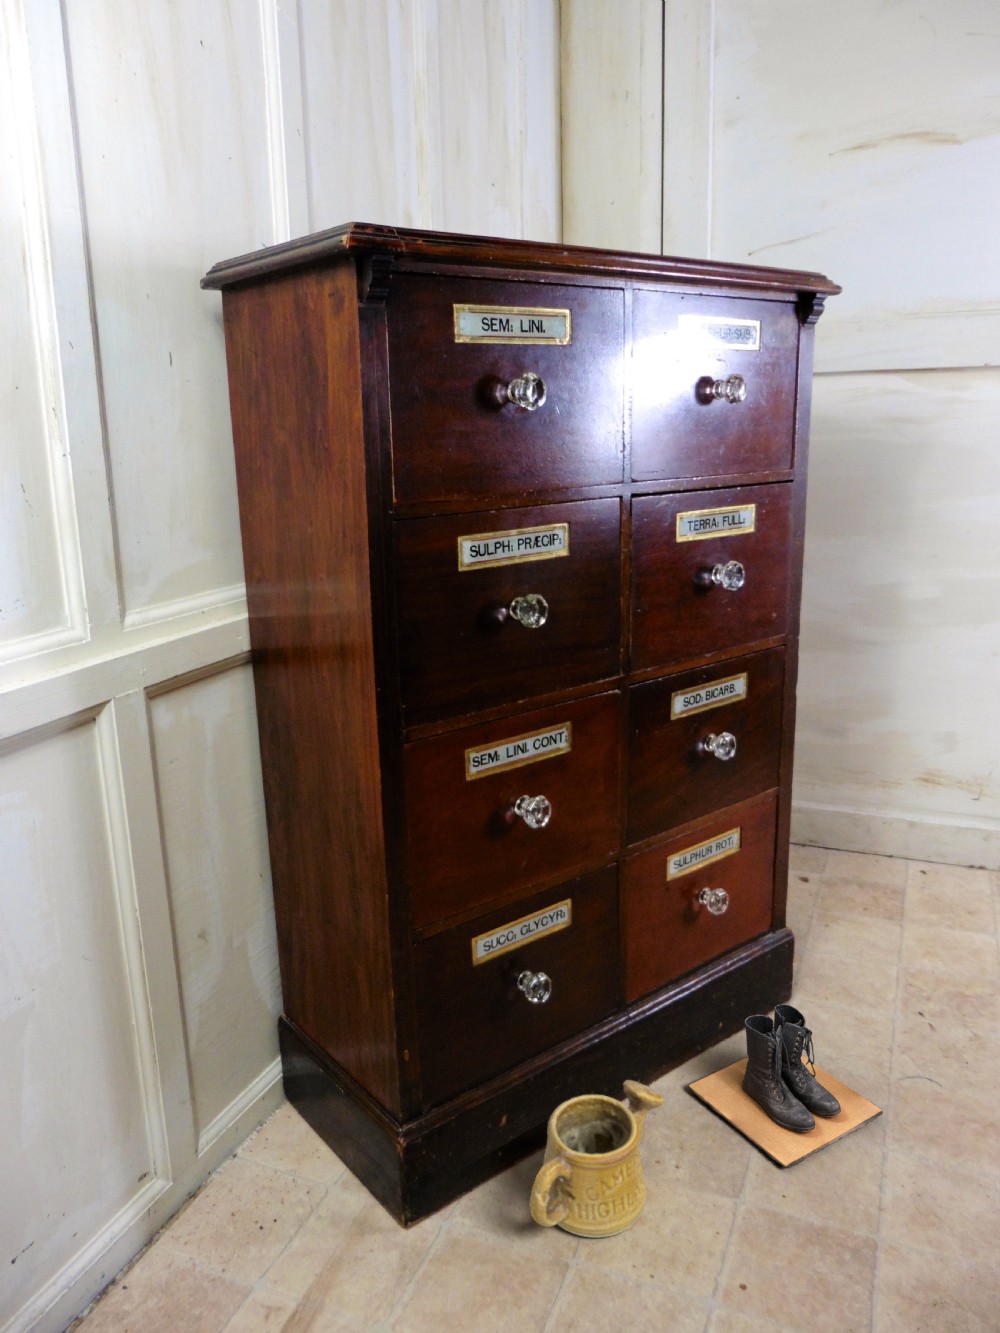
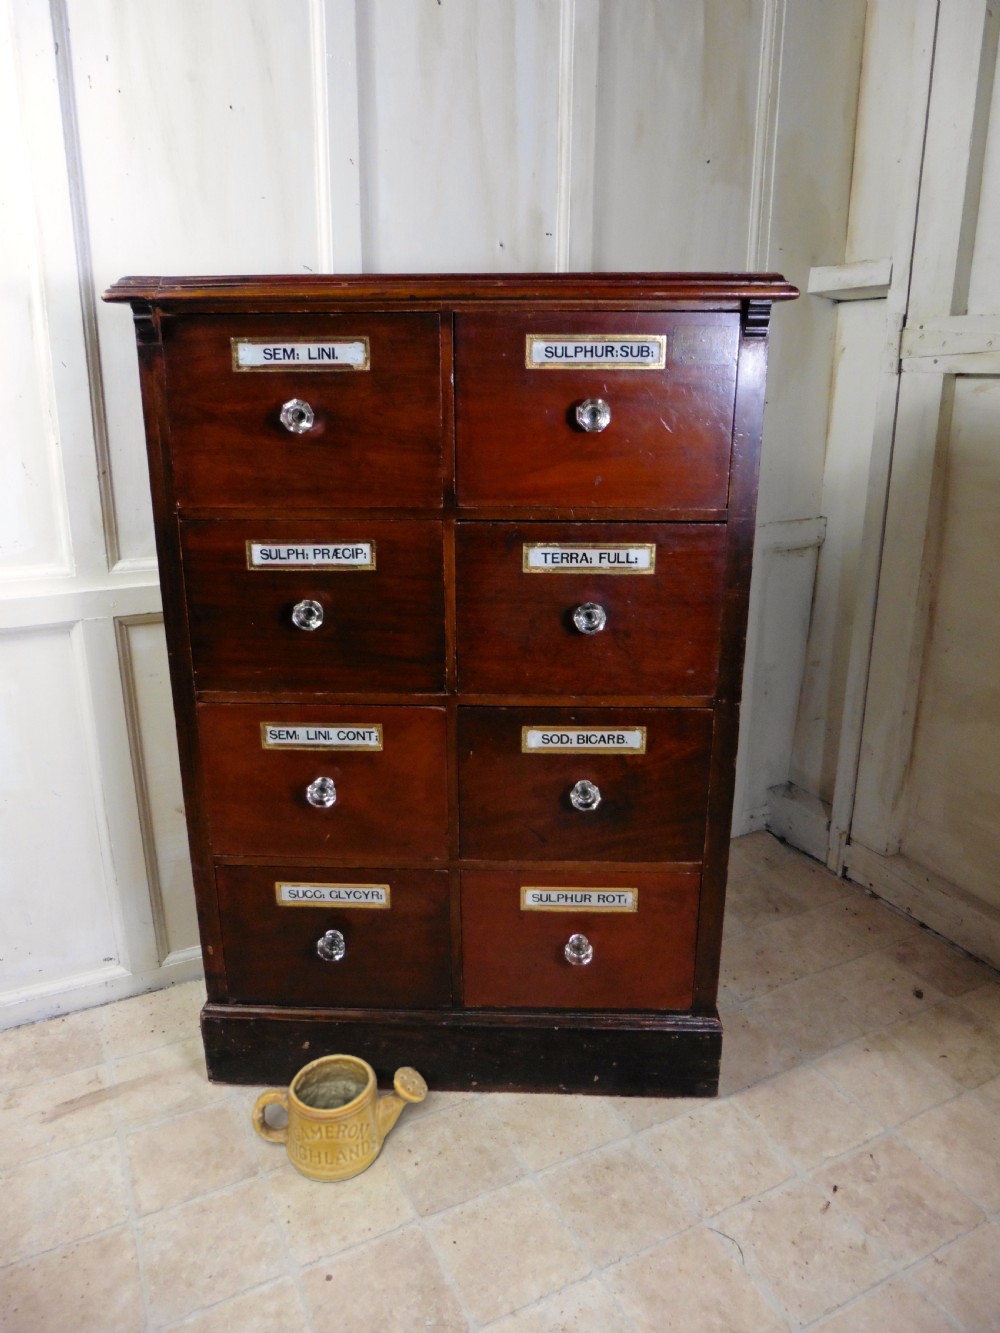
boots: present [689,1004,883,1167] -> none [493,1075,649,1245]

